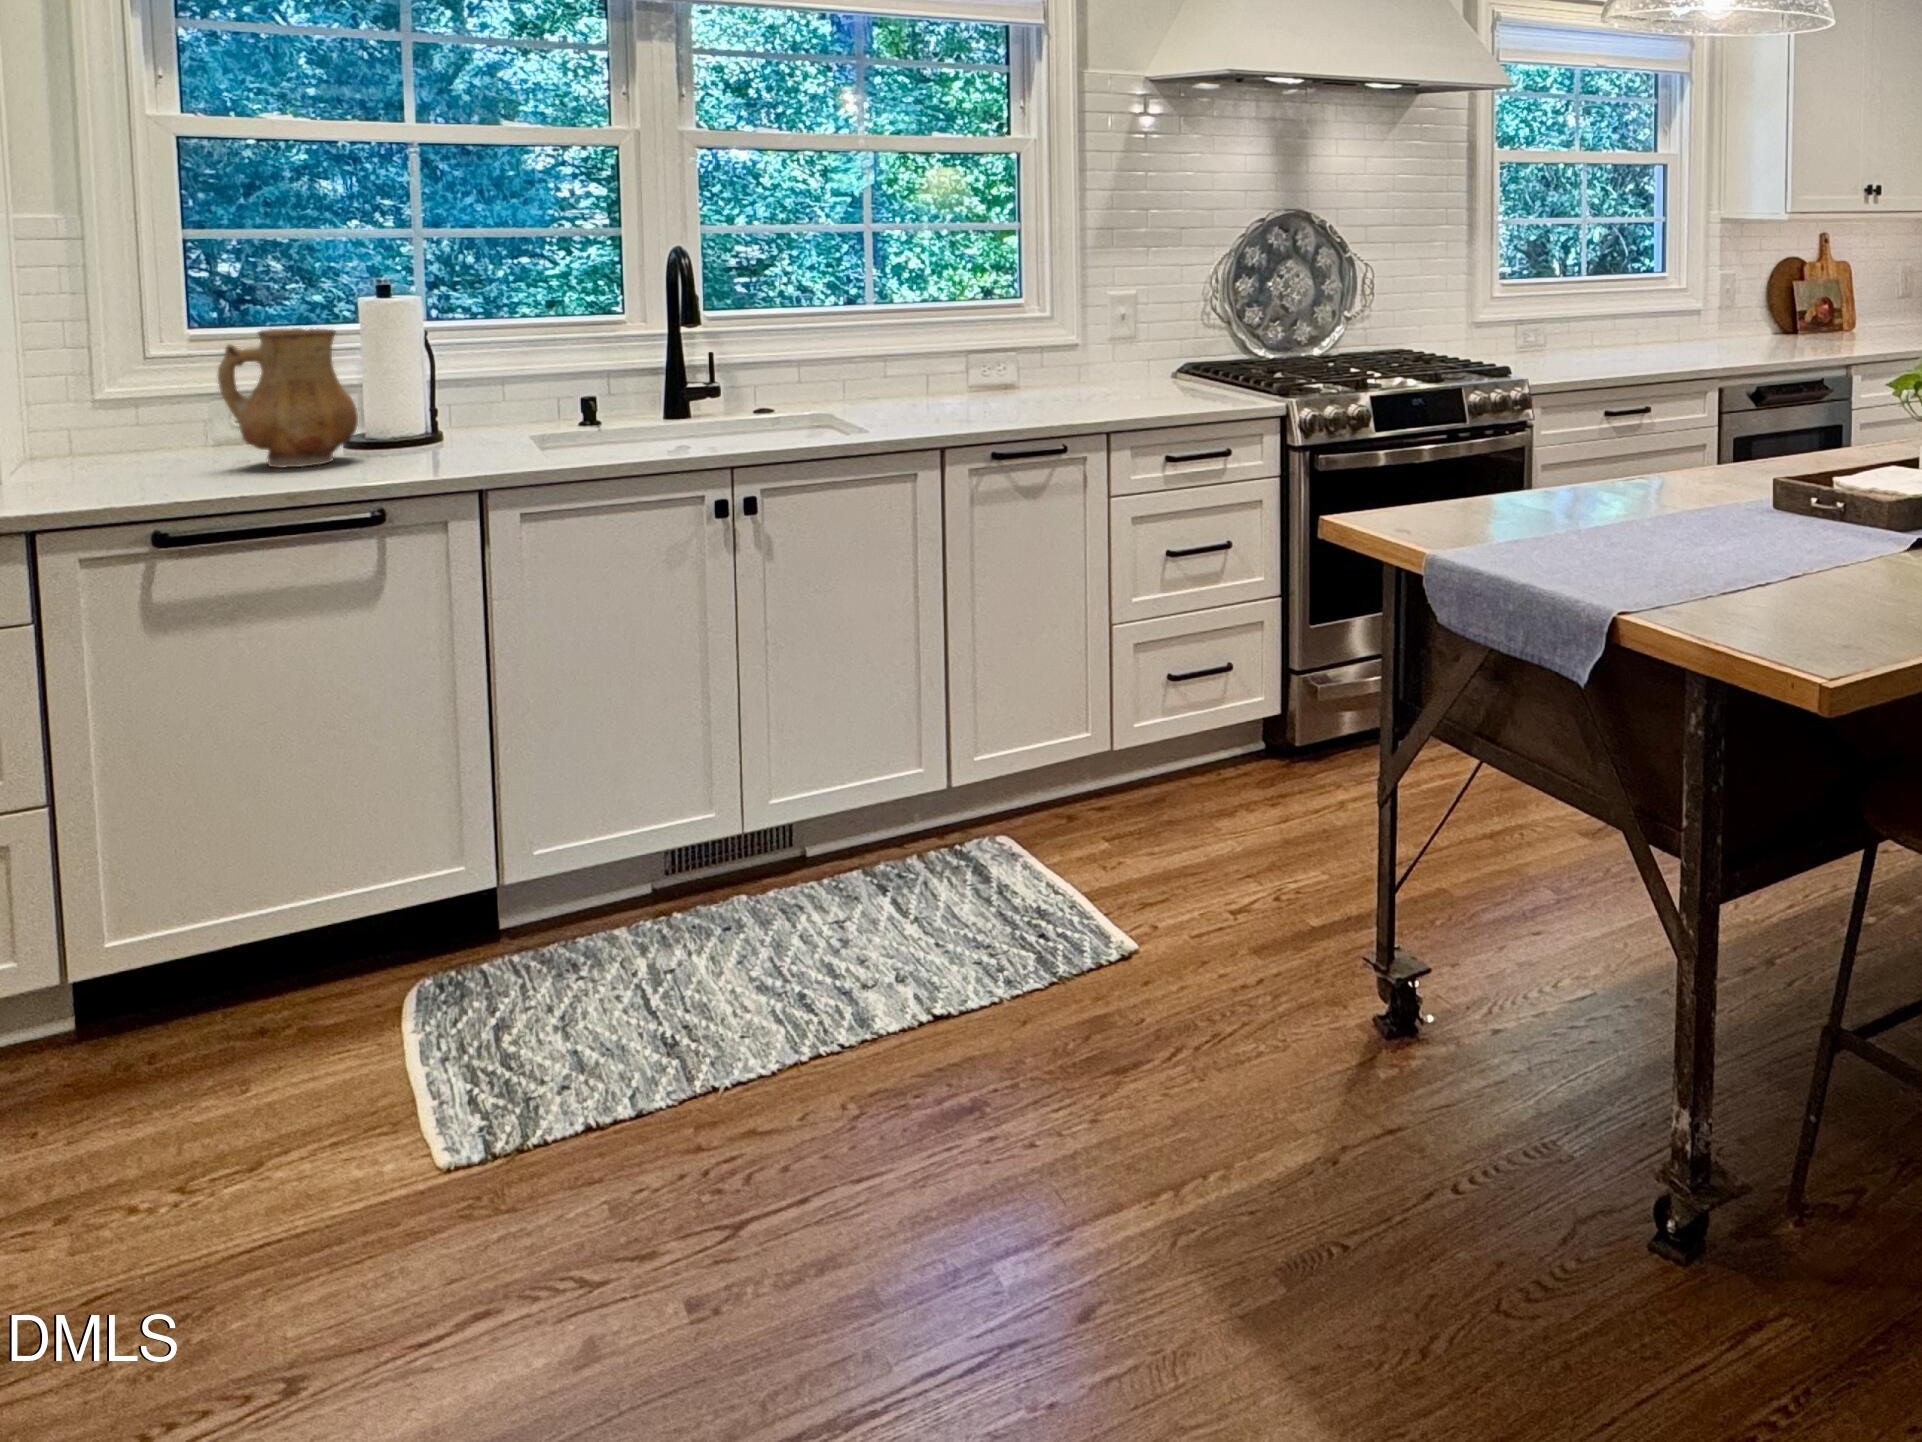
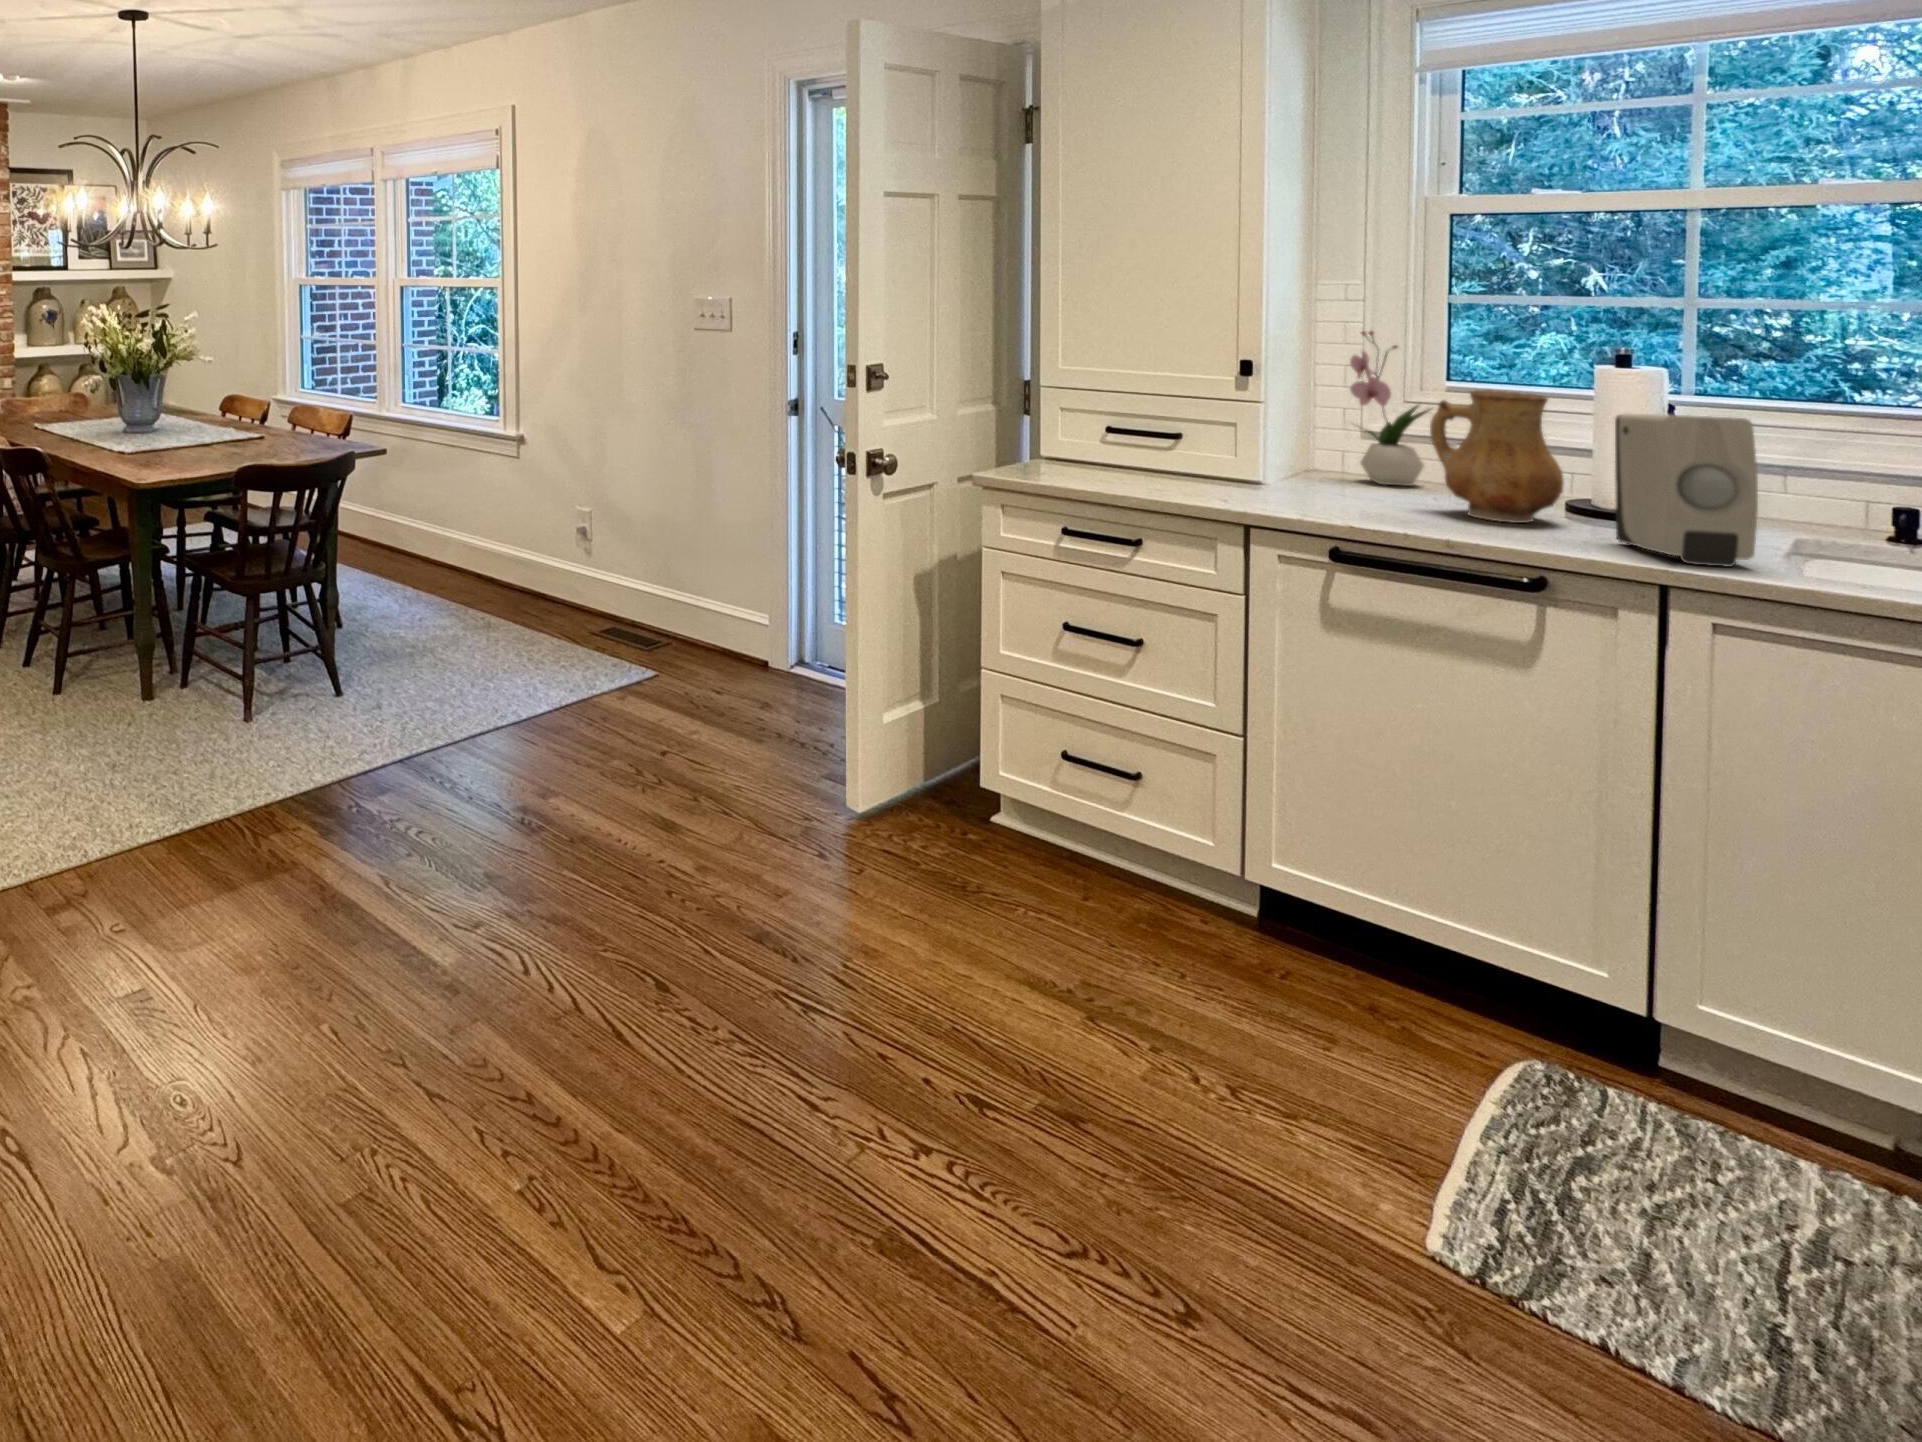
flower arrangement: none [75,273,188,457] -> present [1350,331,1430,486]
soap dispenser: none [408,329,533,466] -> present [1615,414,1758,567]

